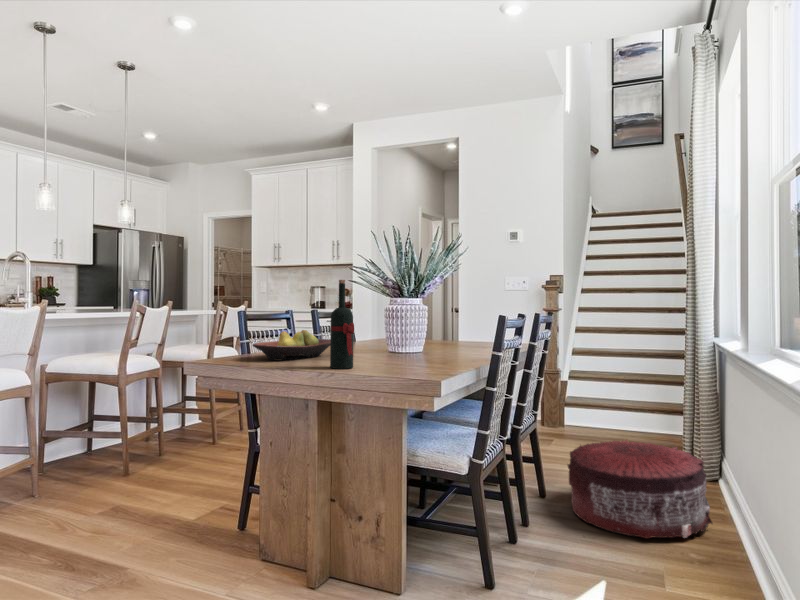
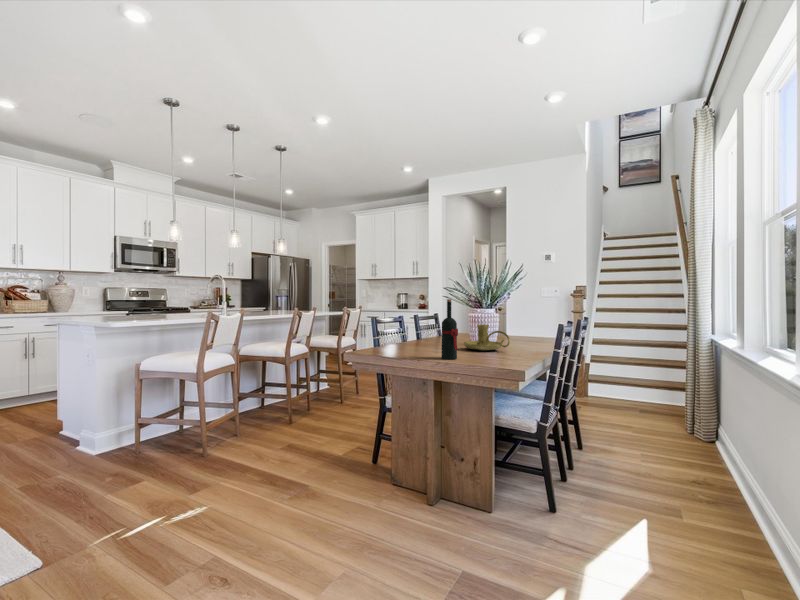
candle holder: none [373,321,438,358] -> present [464,324,510,351]
fruit bowl: present [253,330,331,361] -> none [385,331,437,352]
pouf: present [568,440,712,539] -> none [600,410,716,484]

